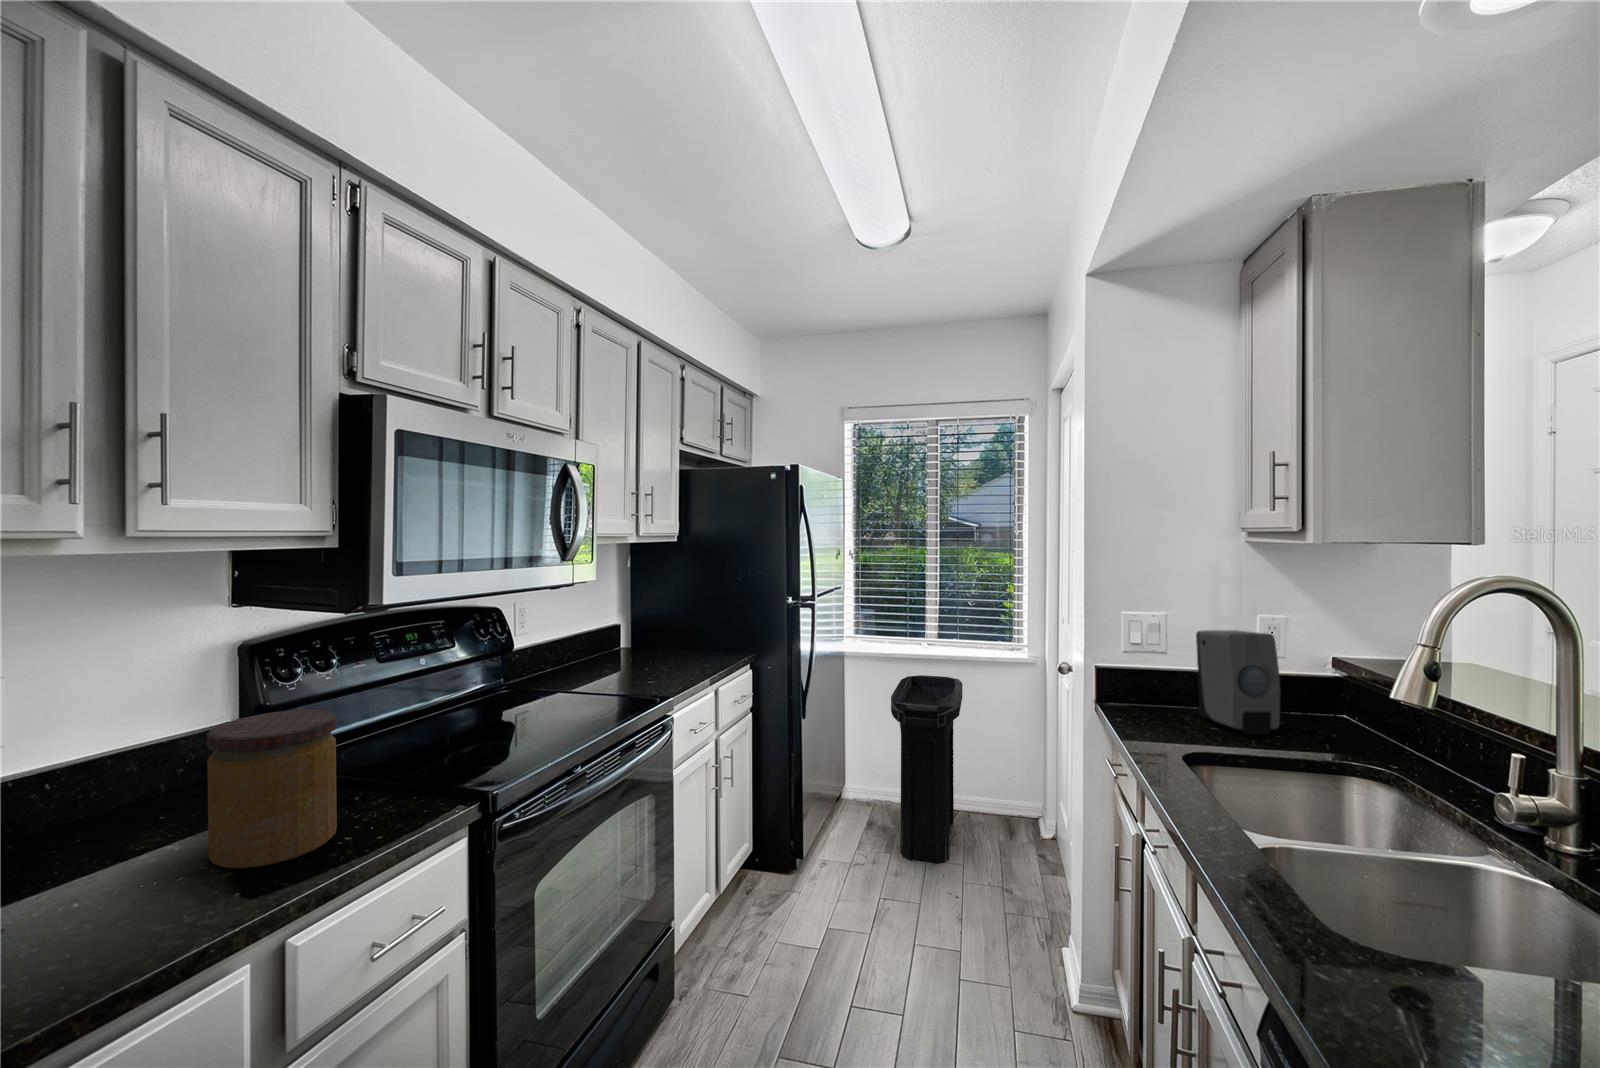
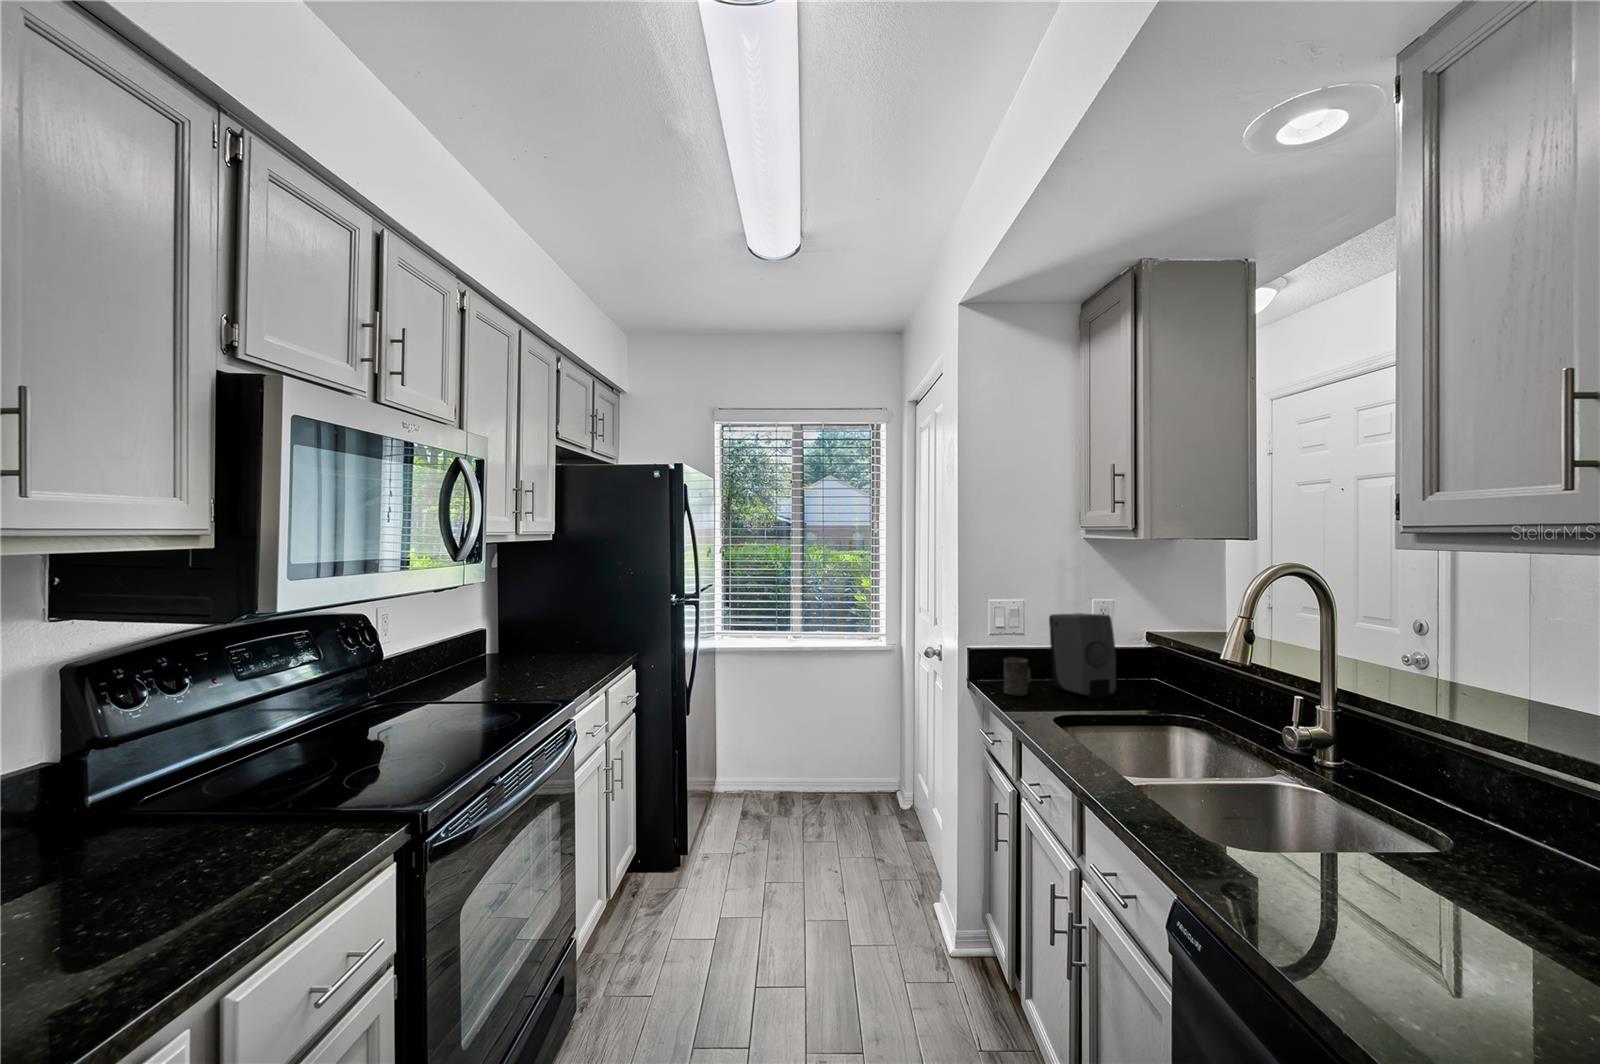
trash can: present [891,675,963,864] -> none [768,668,831,844]
mug: none [1134,679,1170,724] -> present [1004,657,1031,696]
jar: present [206,710,337,869] -> none [81,735,247,930]

